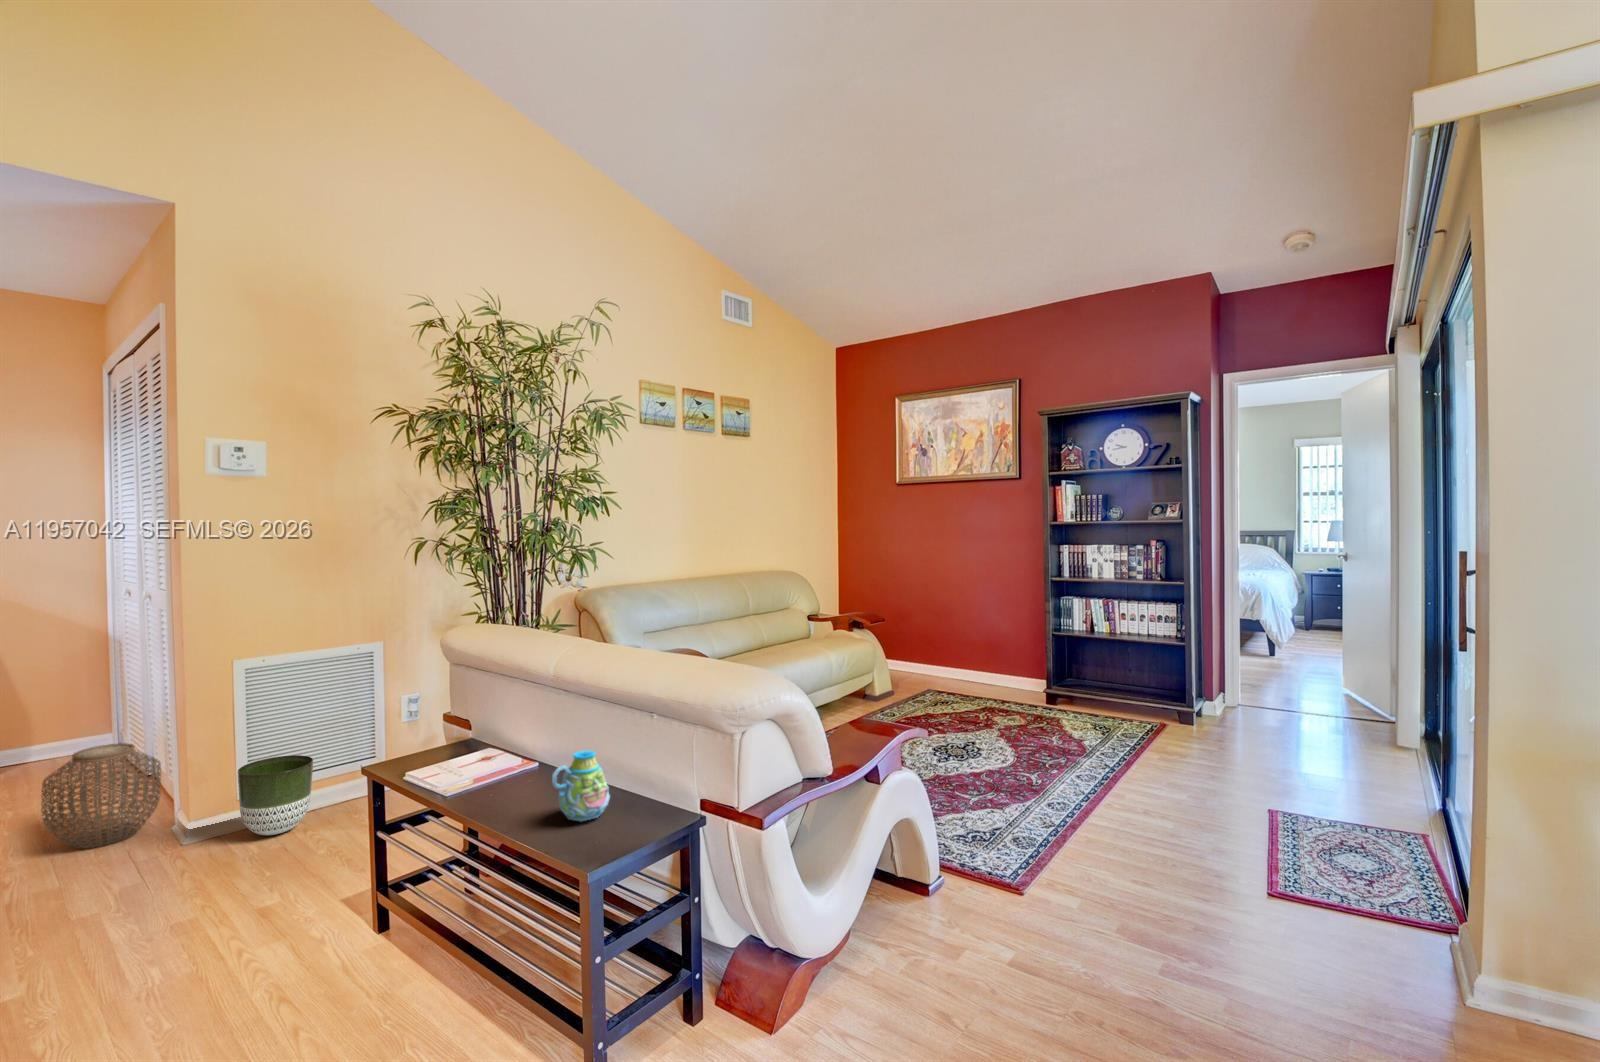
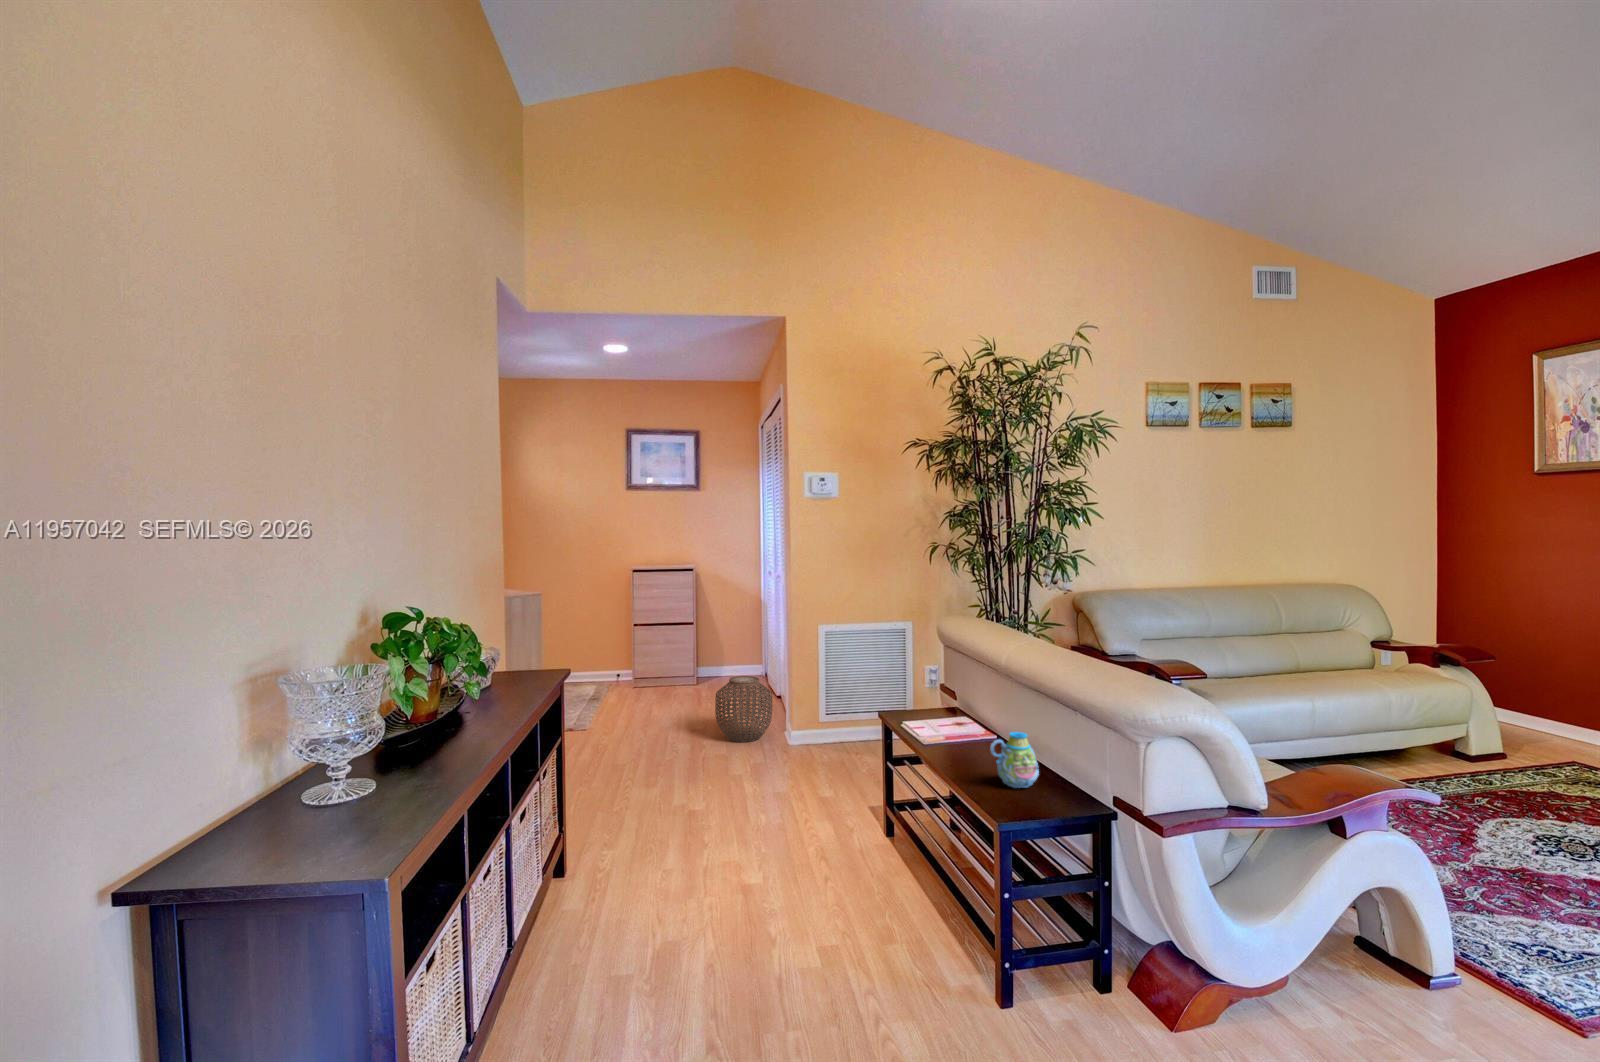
planter: present [238,755,313,835] -> none [812,703,858,759]

